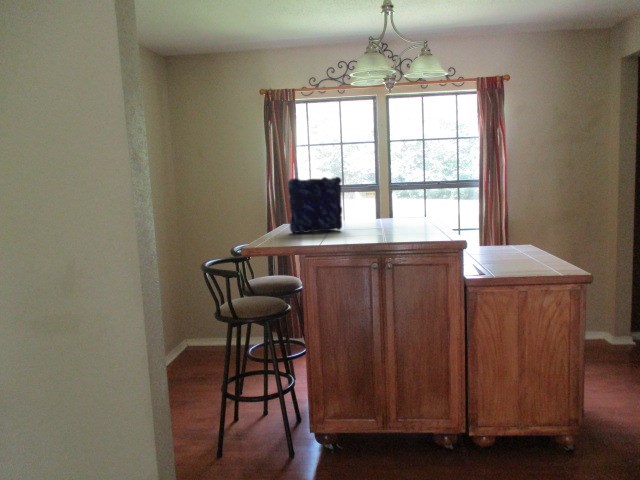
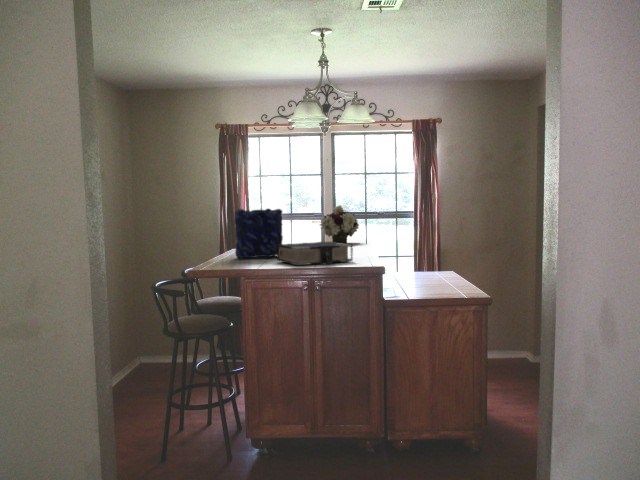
flower arrangement: none [375,175,419,217] -> present [320,205,359,244]
book: none [339,212,428,240] -> present [277,242,353,265]

